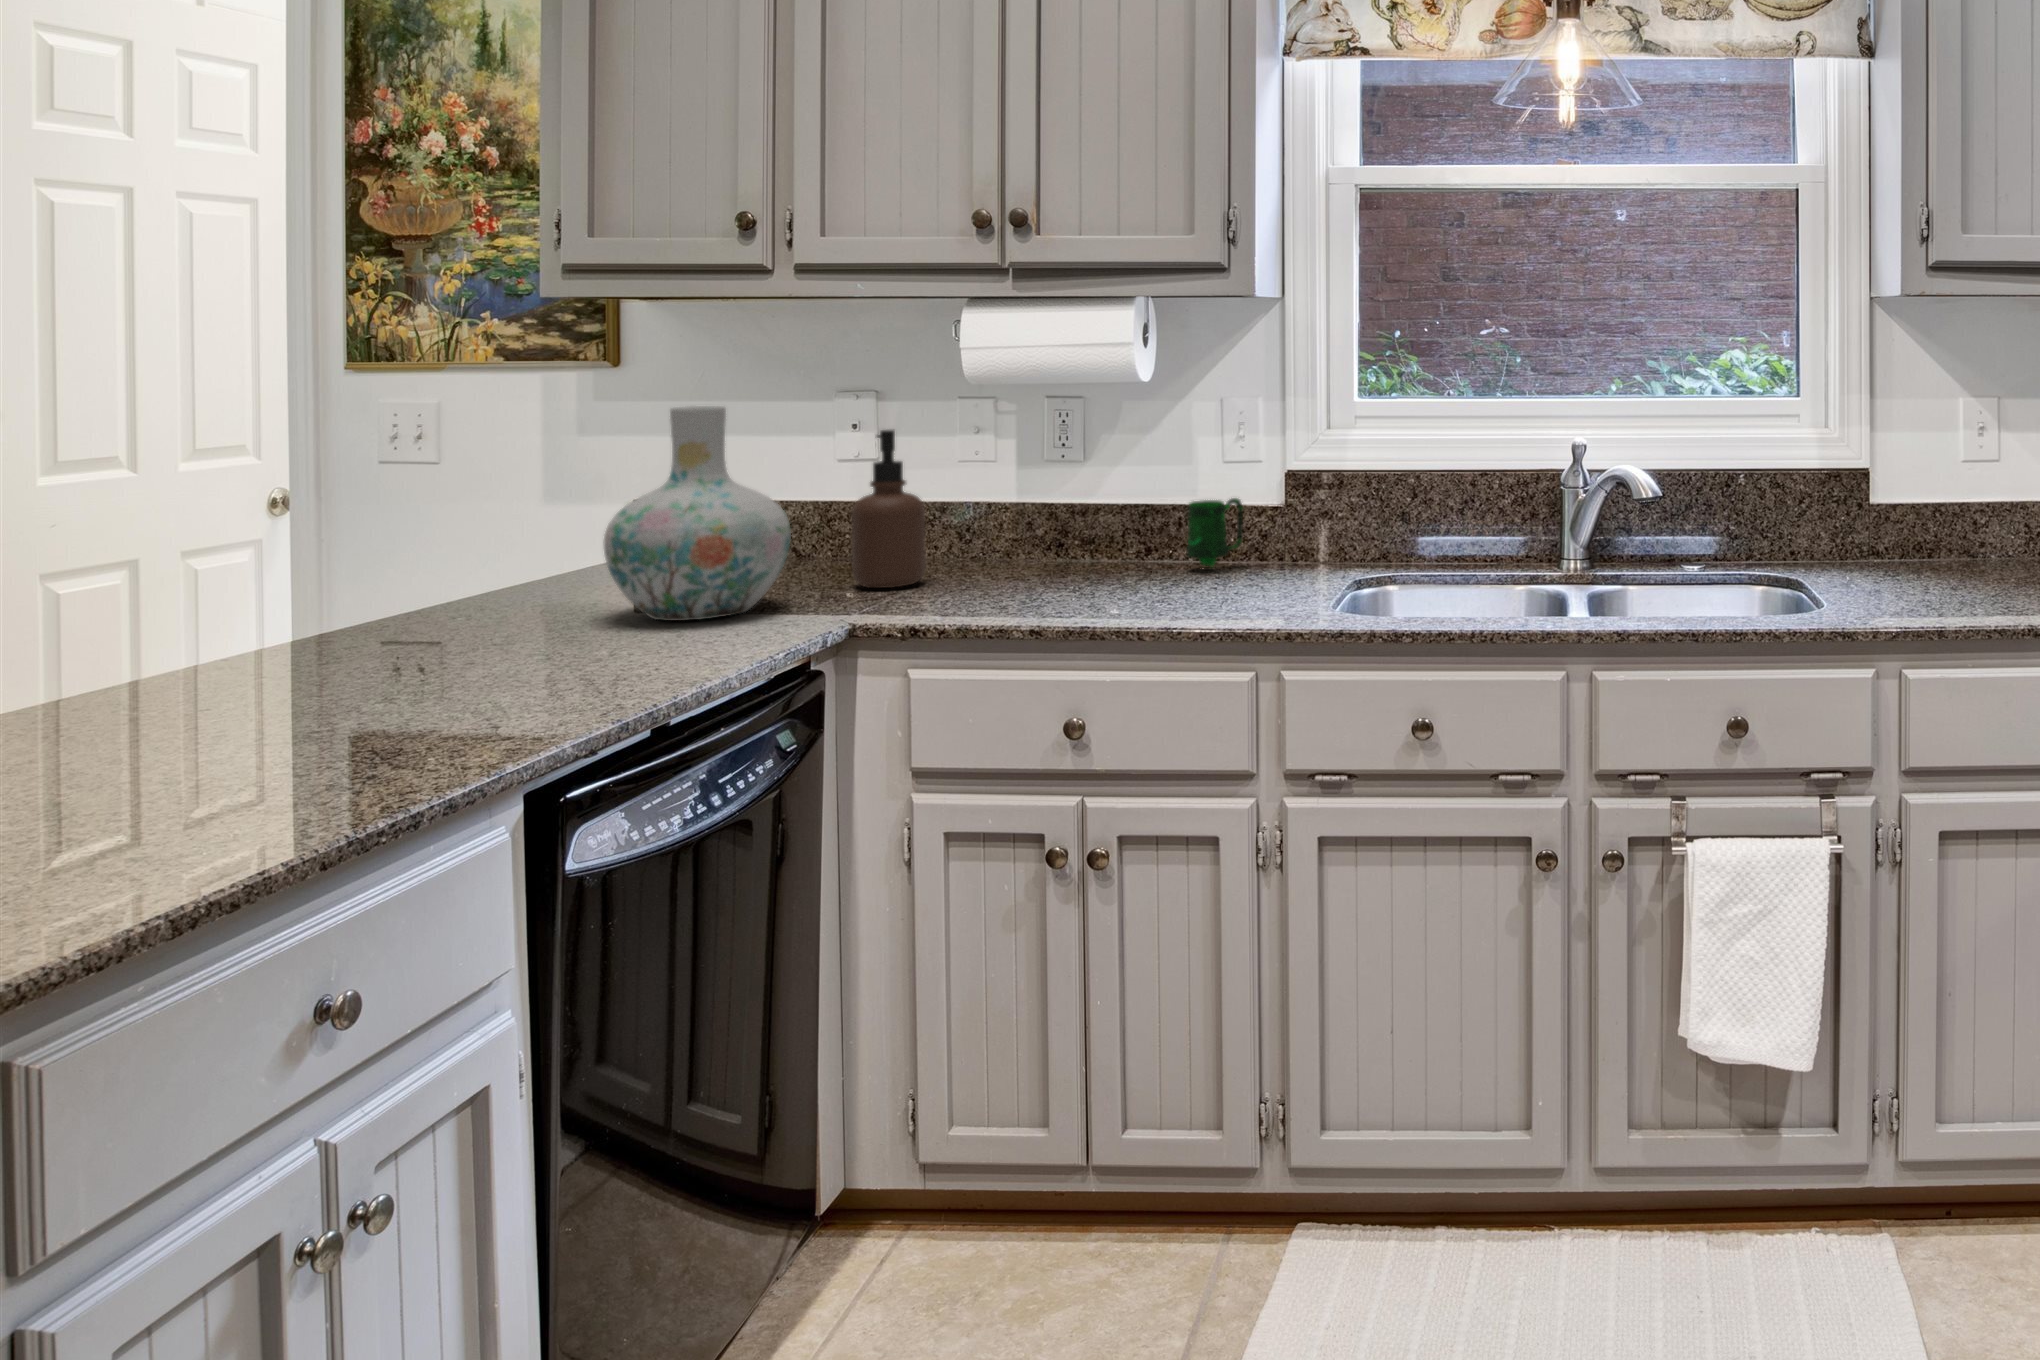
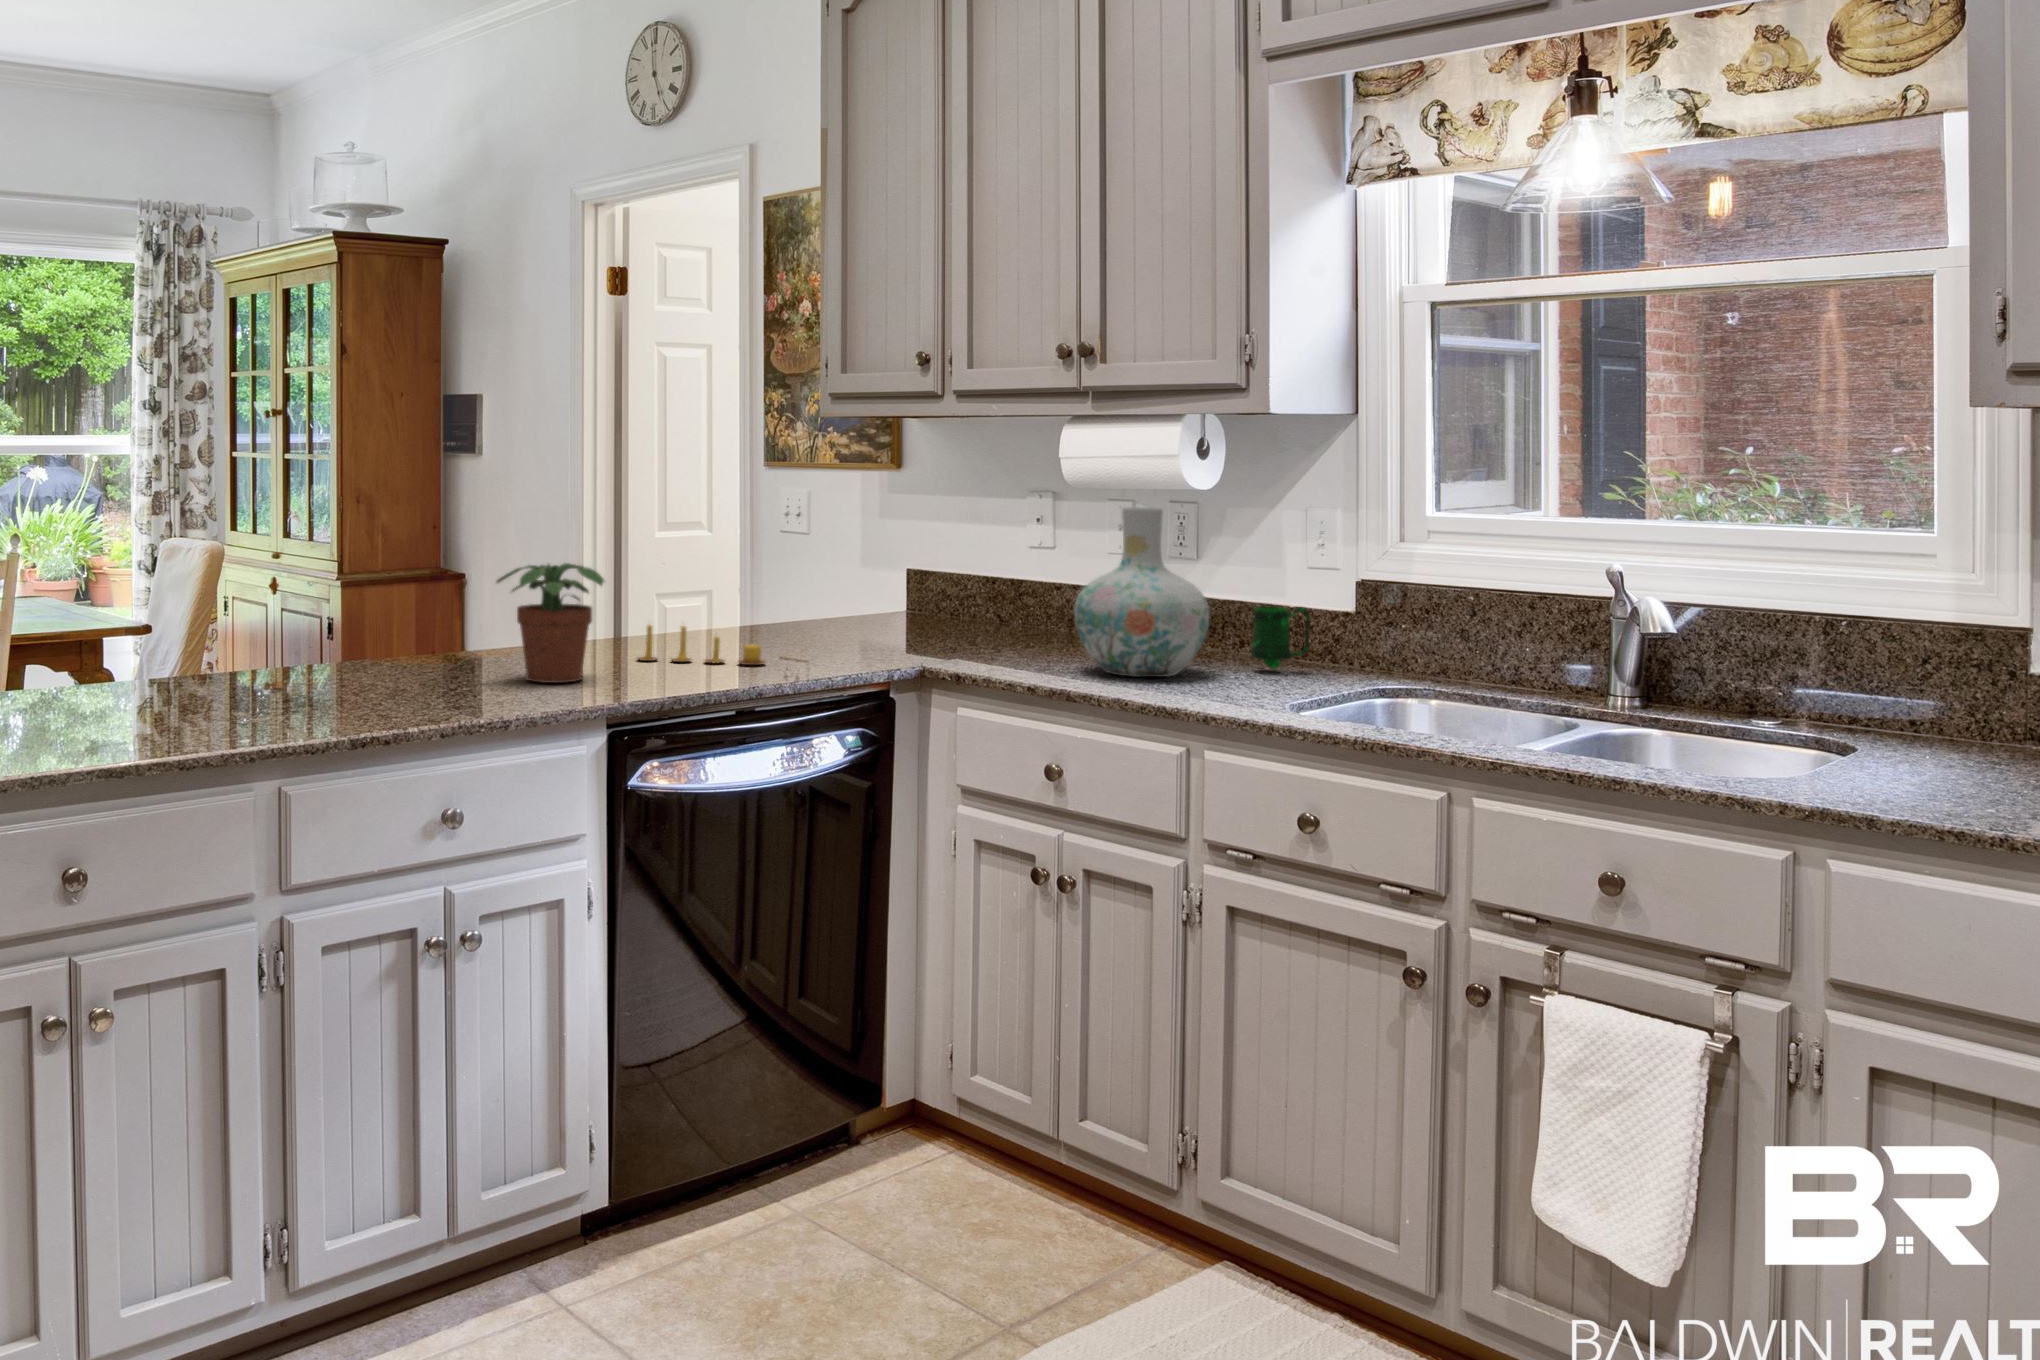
vase: present [603,406,791,621] -> present [1074,507,1209,677]
soap dispenser: present [852,430,926,588] -> none [989,524,1044,651]
potted plant: none [132,548,389,771] -> present [497,563,604,683]
candle: none [353,617,605,691] -> present [638,625,765,665]

